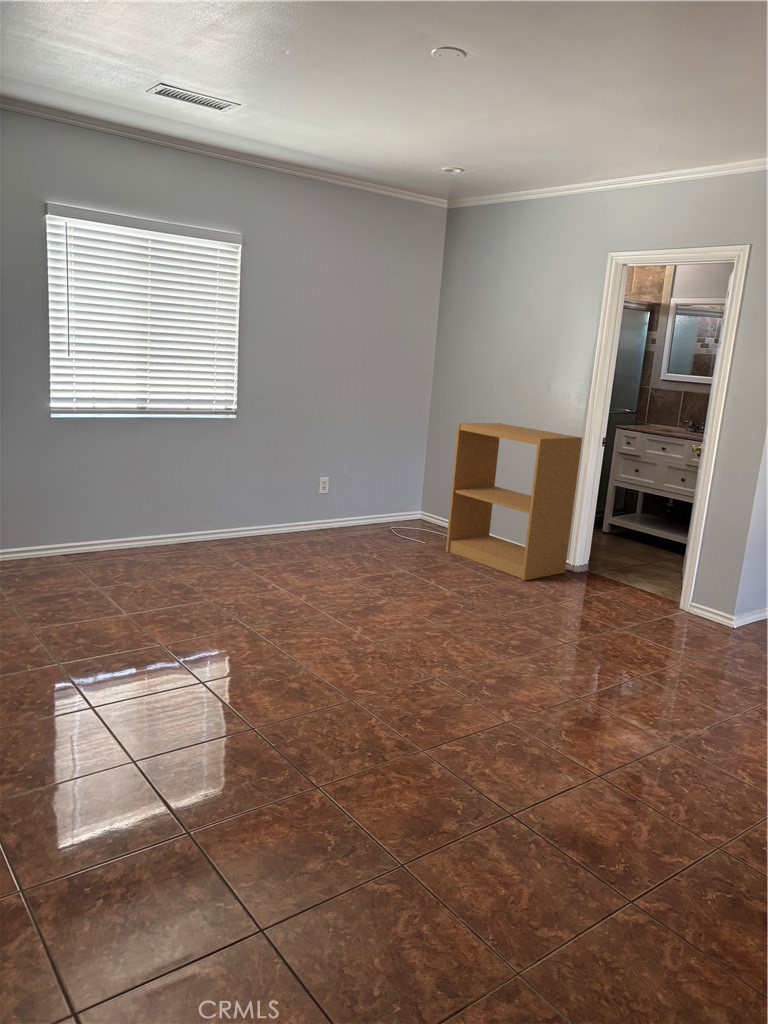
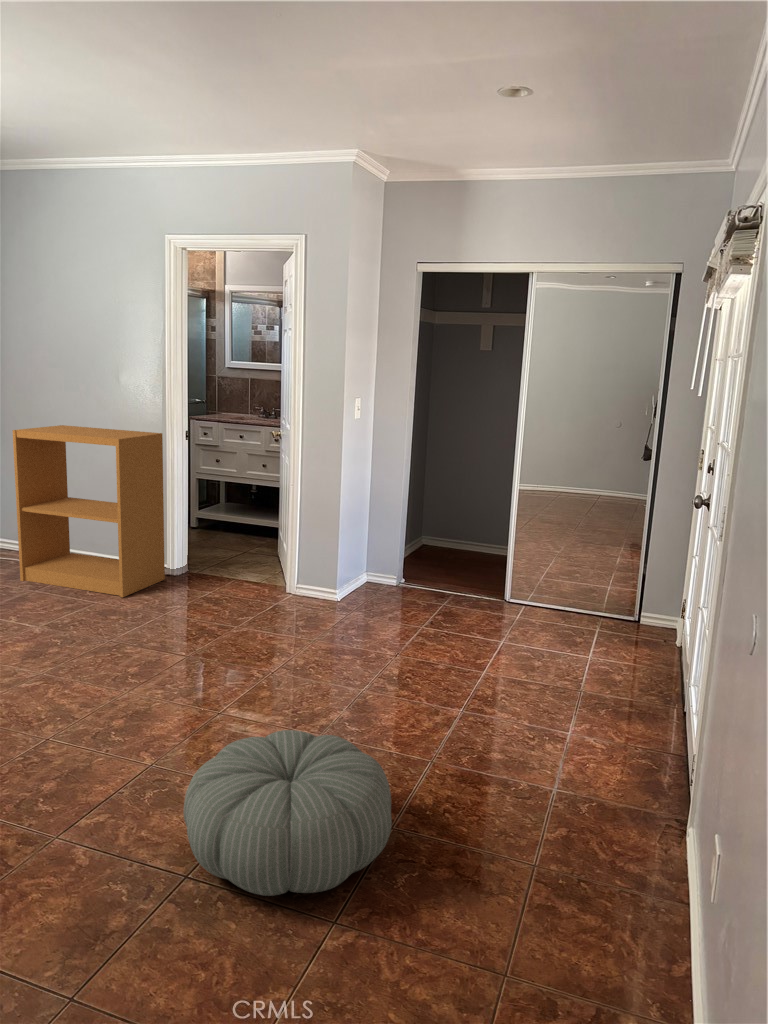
pouf: none [519,717,720,873] -> present [183,730,392,896]

